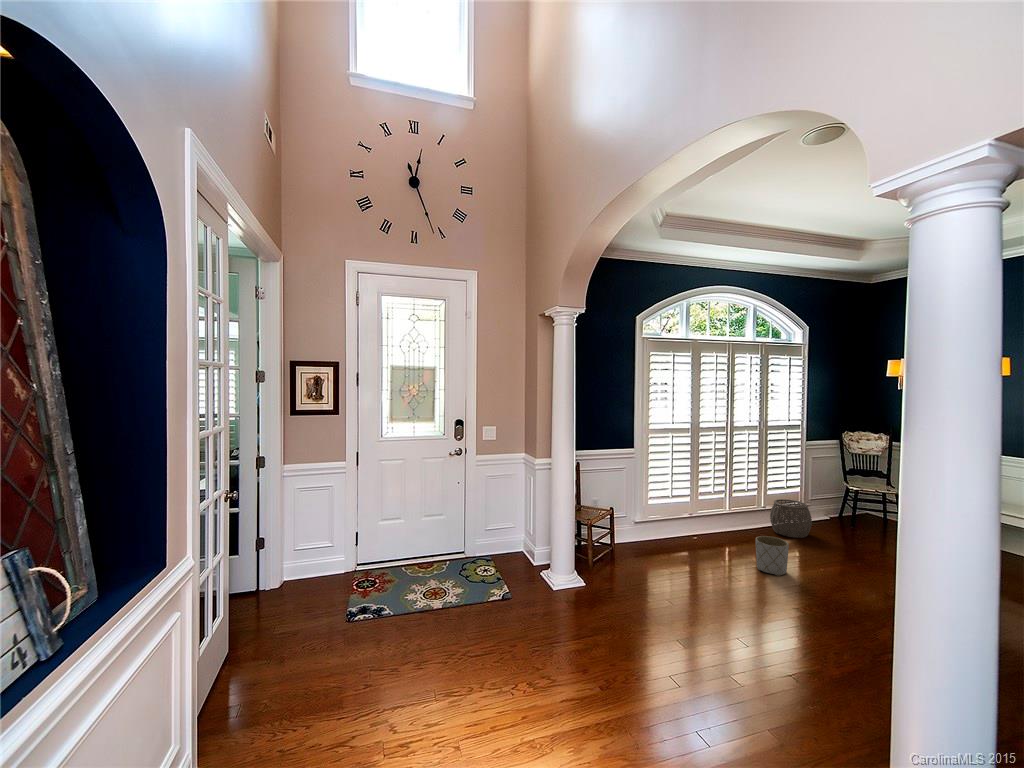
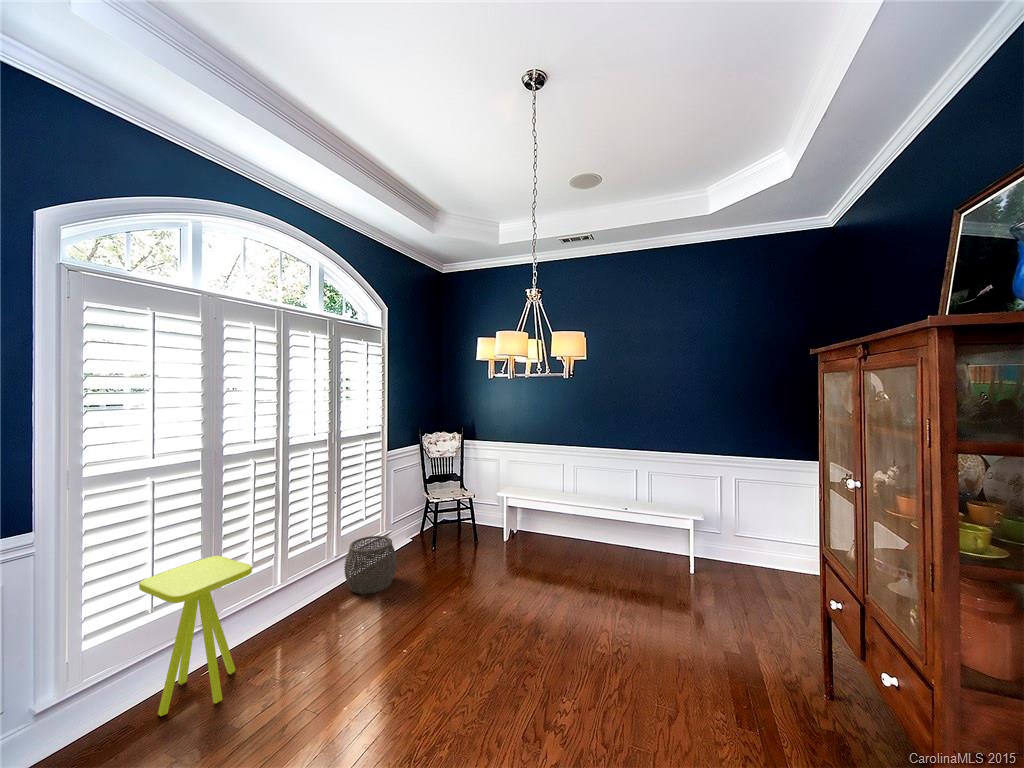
side table: none [668,480,718,549] -> present [139,556,252,716]
planter: present [756,536,789,576] -> none [318,633,373,715]

